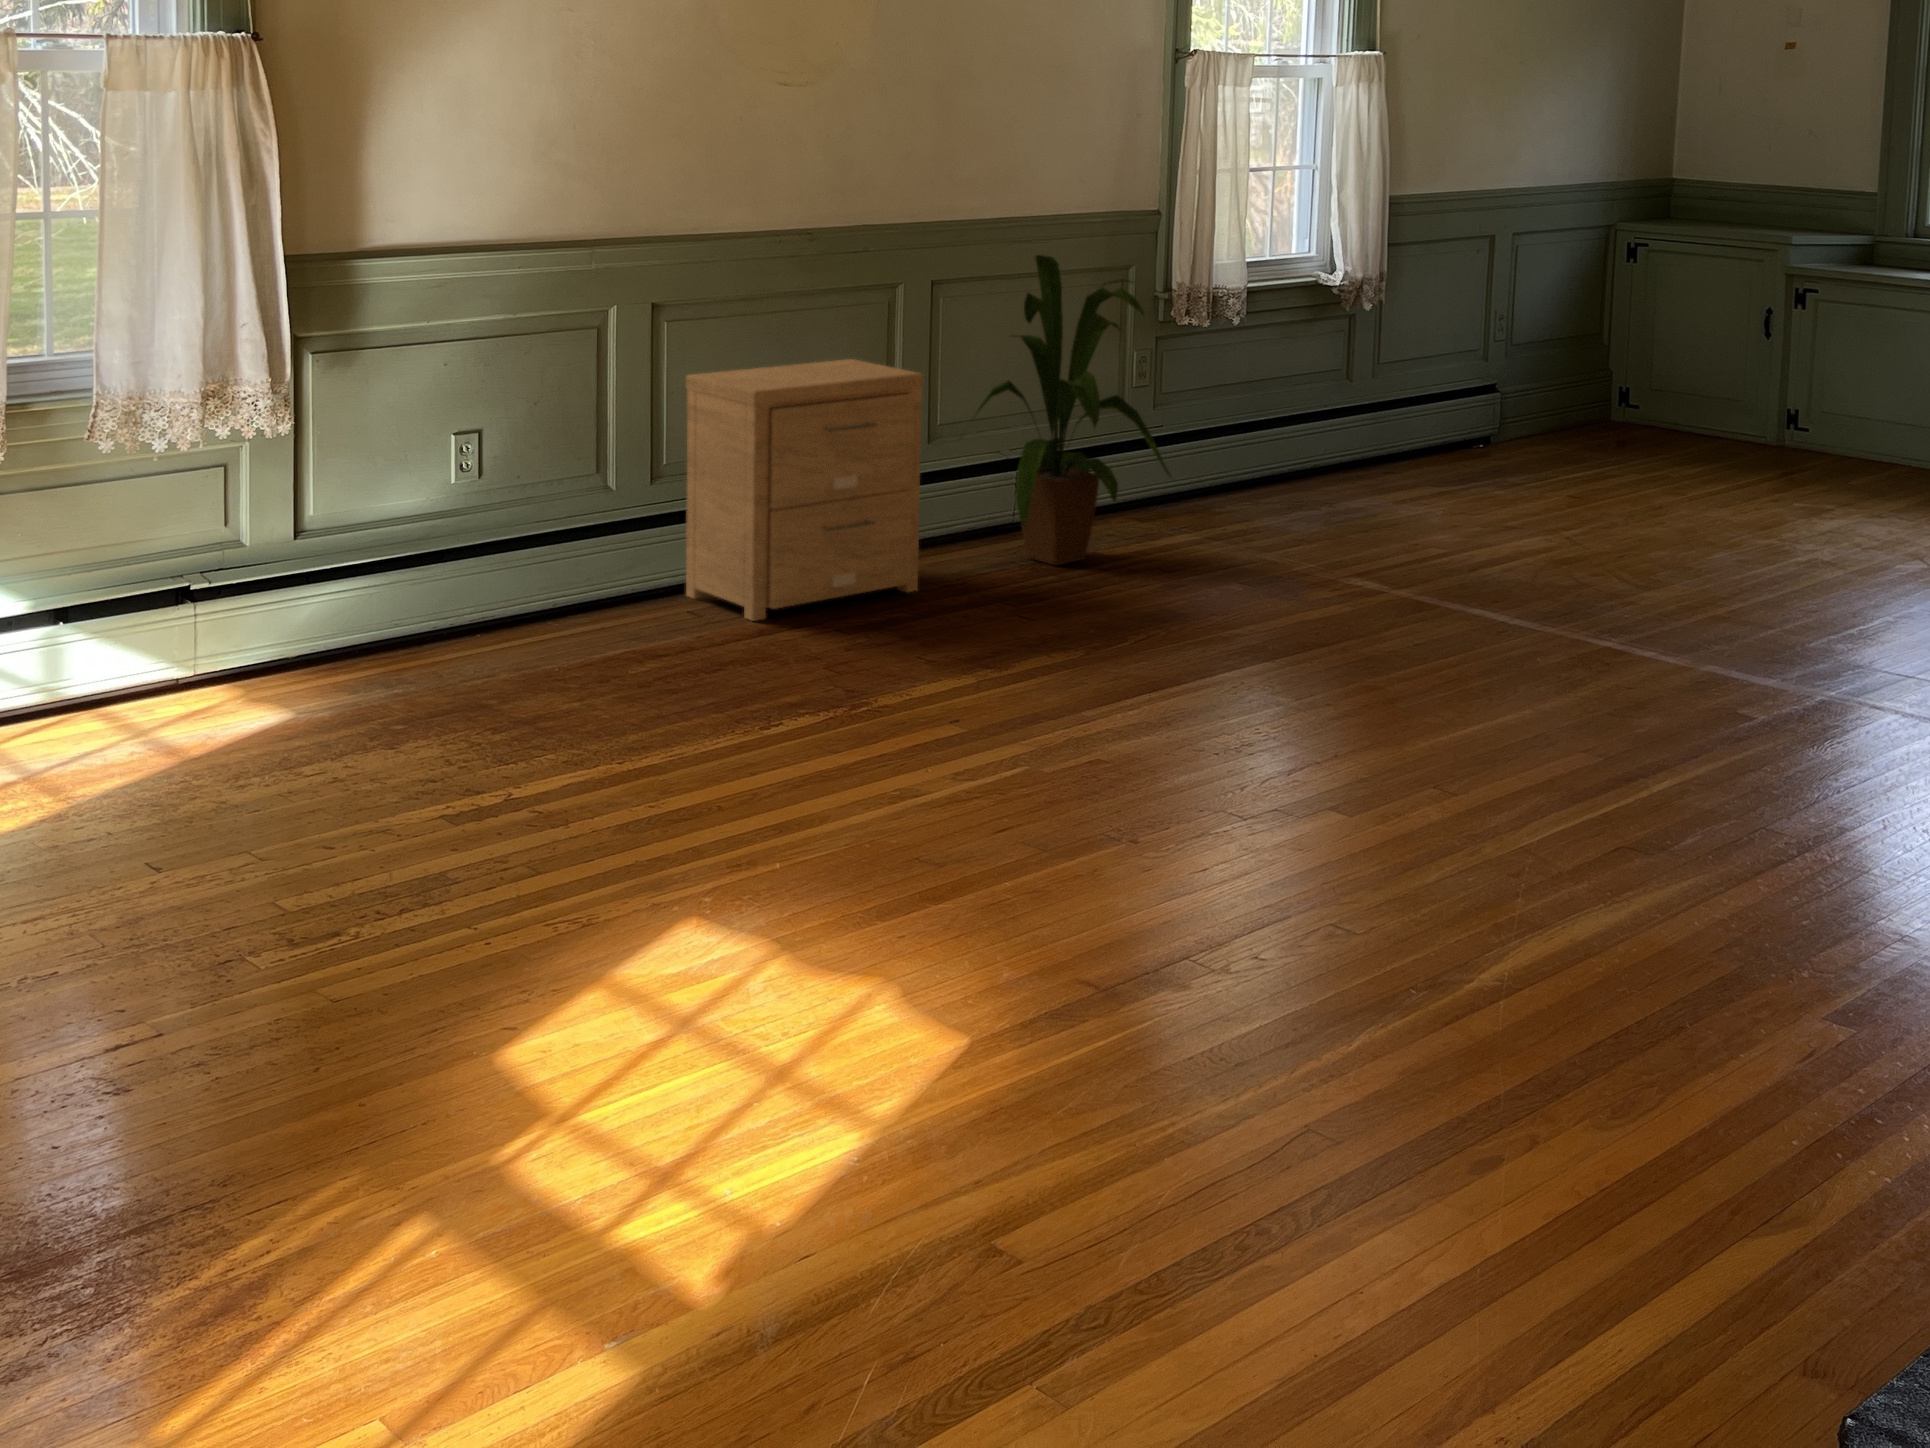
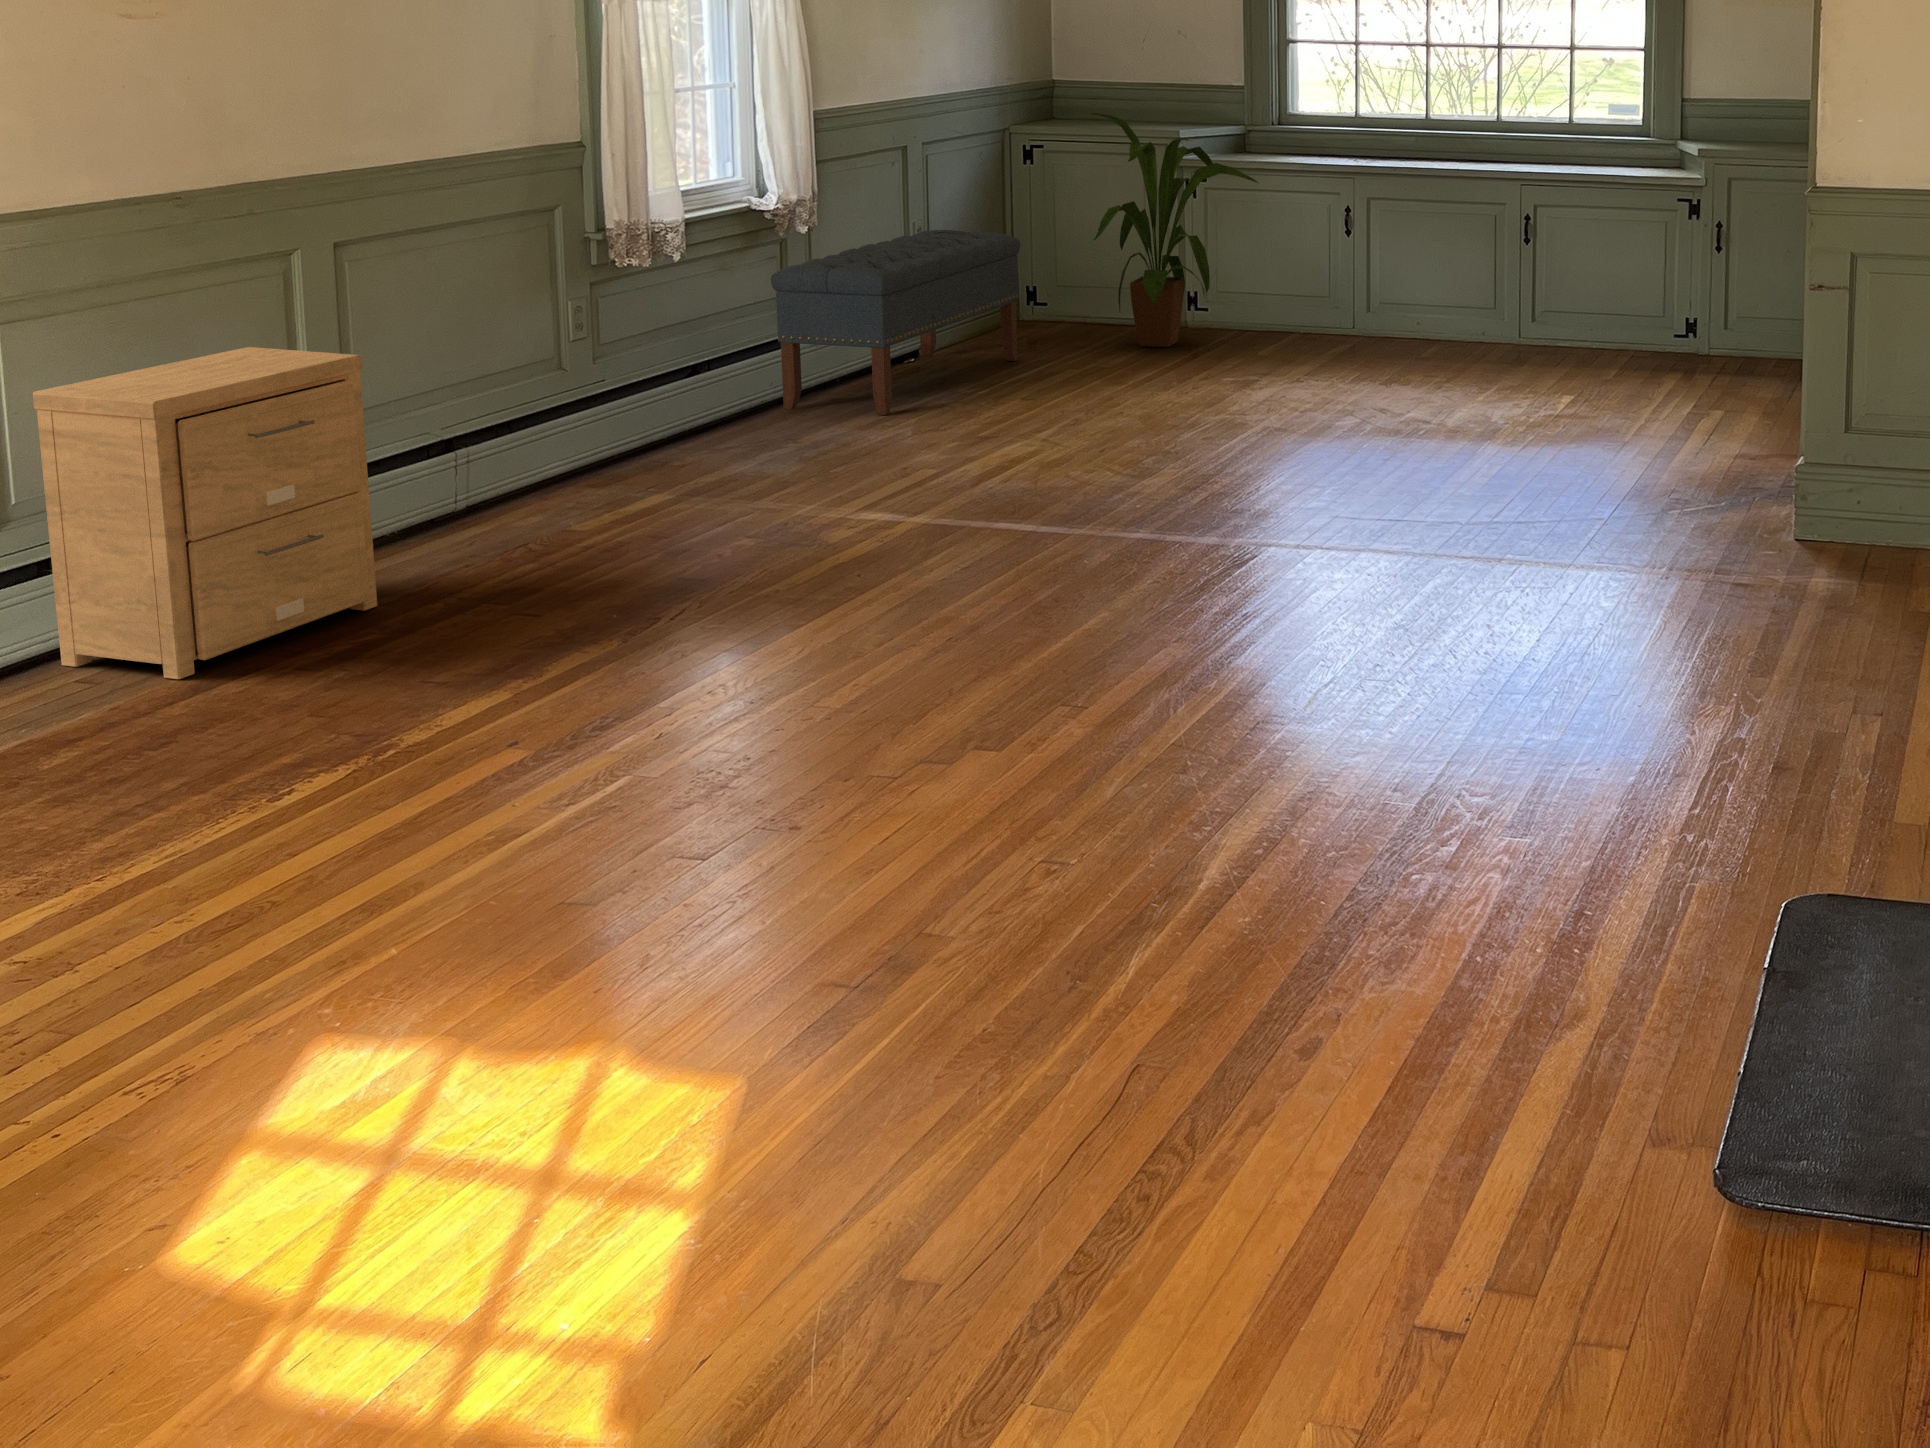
house plant: present [975,255,1170,565] -> present [1091,113,1258,347]
bench: none [1332,321,1594,494] -> present [771,230,1020,415]

